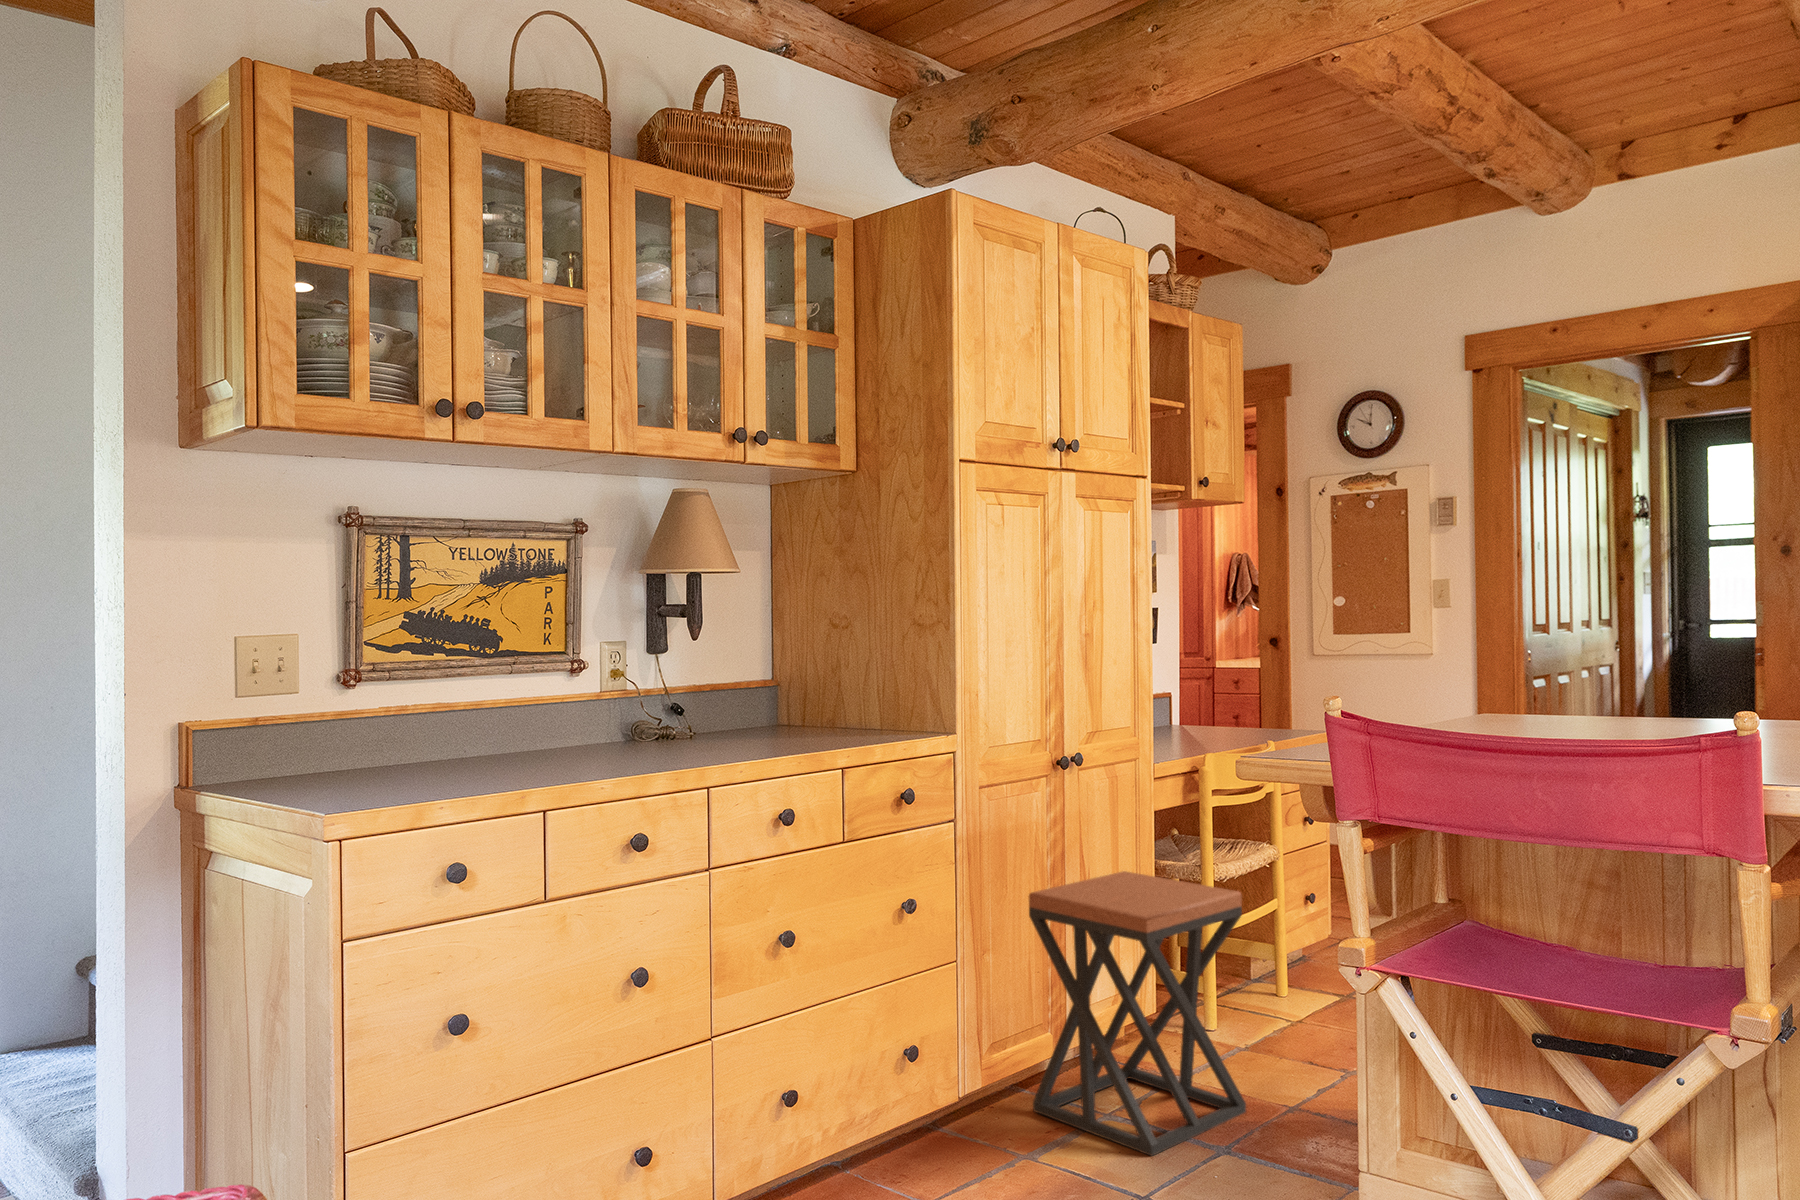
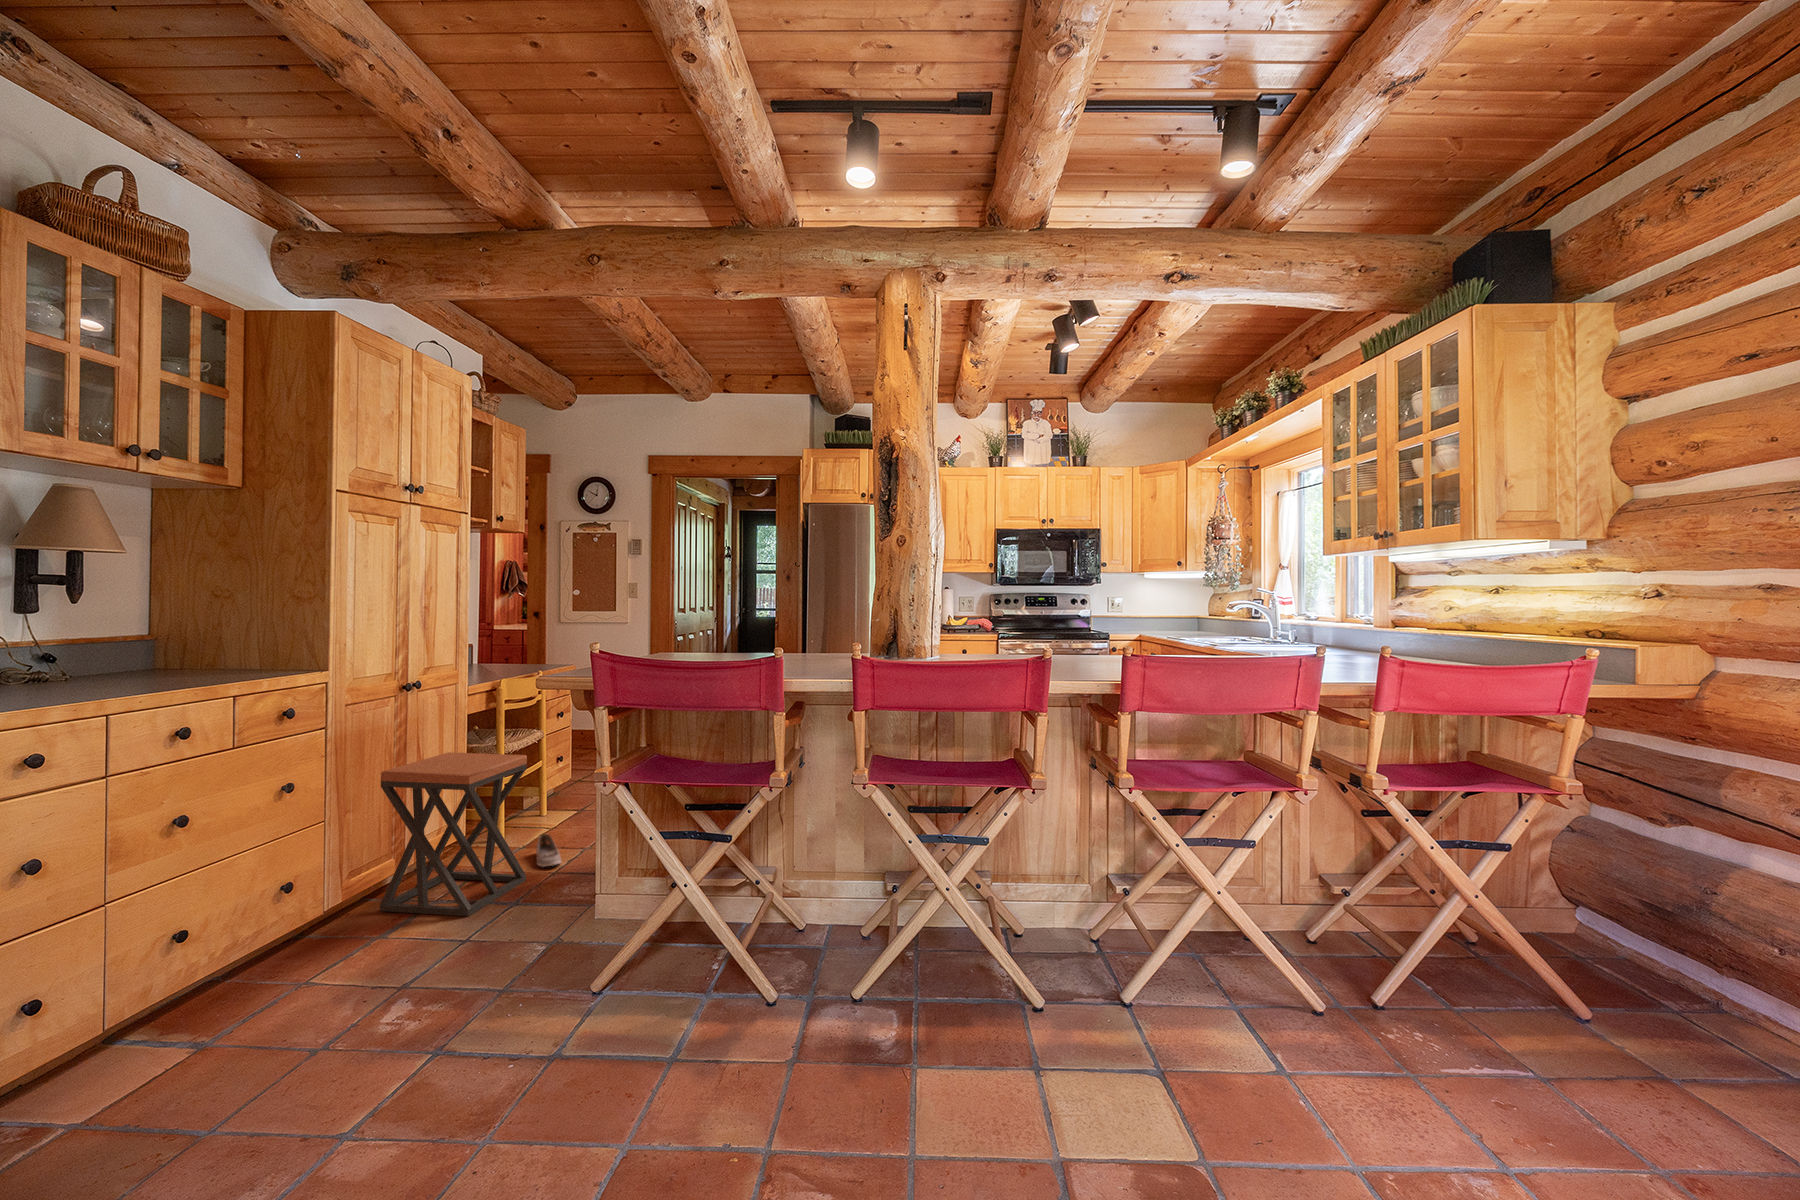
shoe: none [1266,1032,1307,1094] -> present [536,834,561,867]

